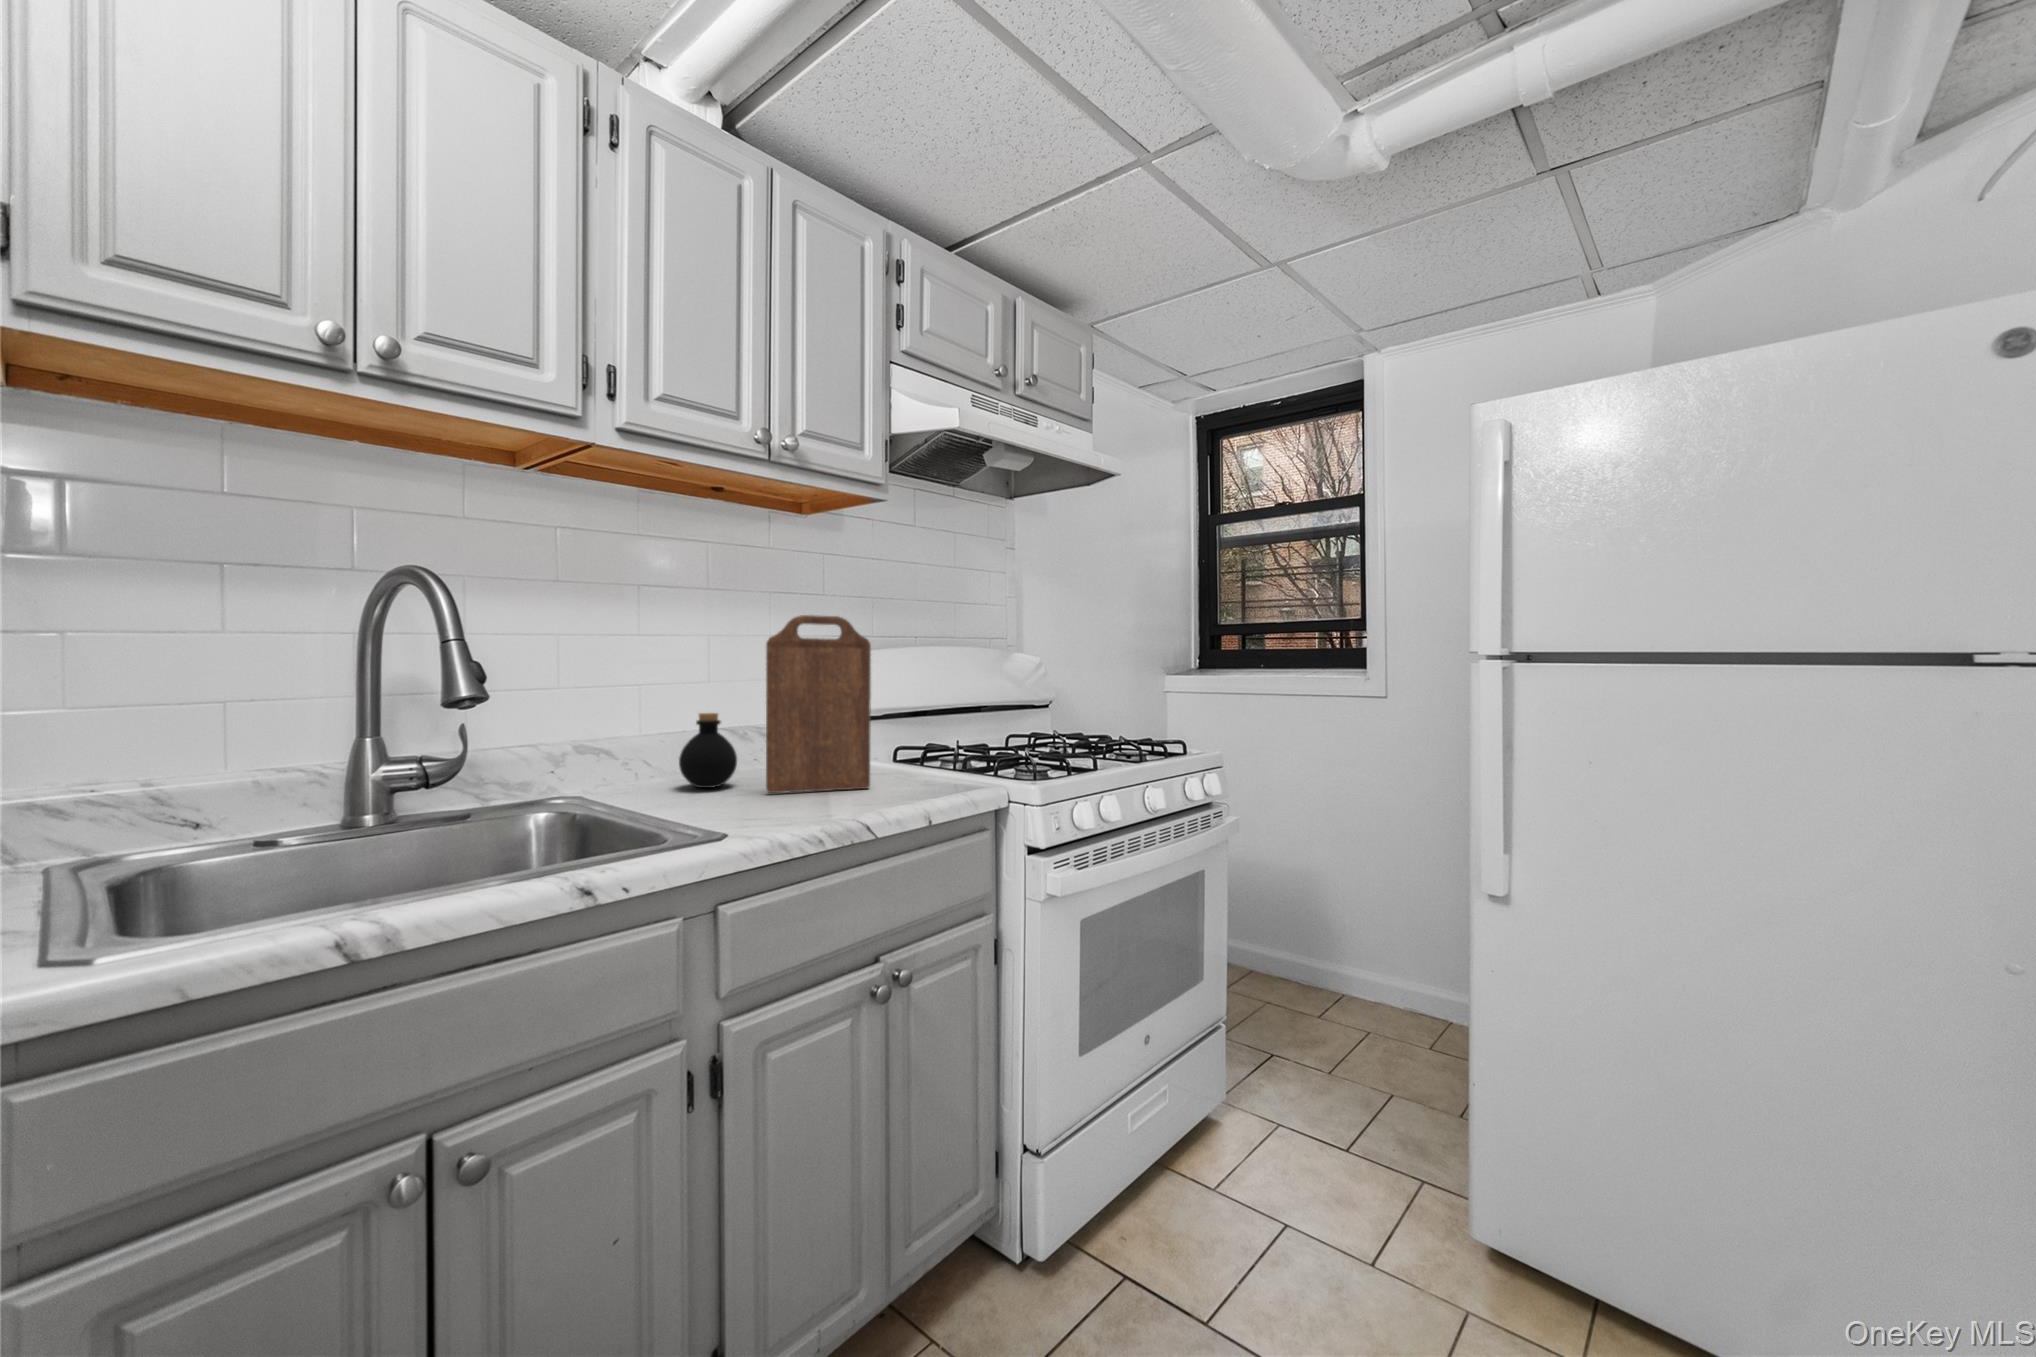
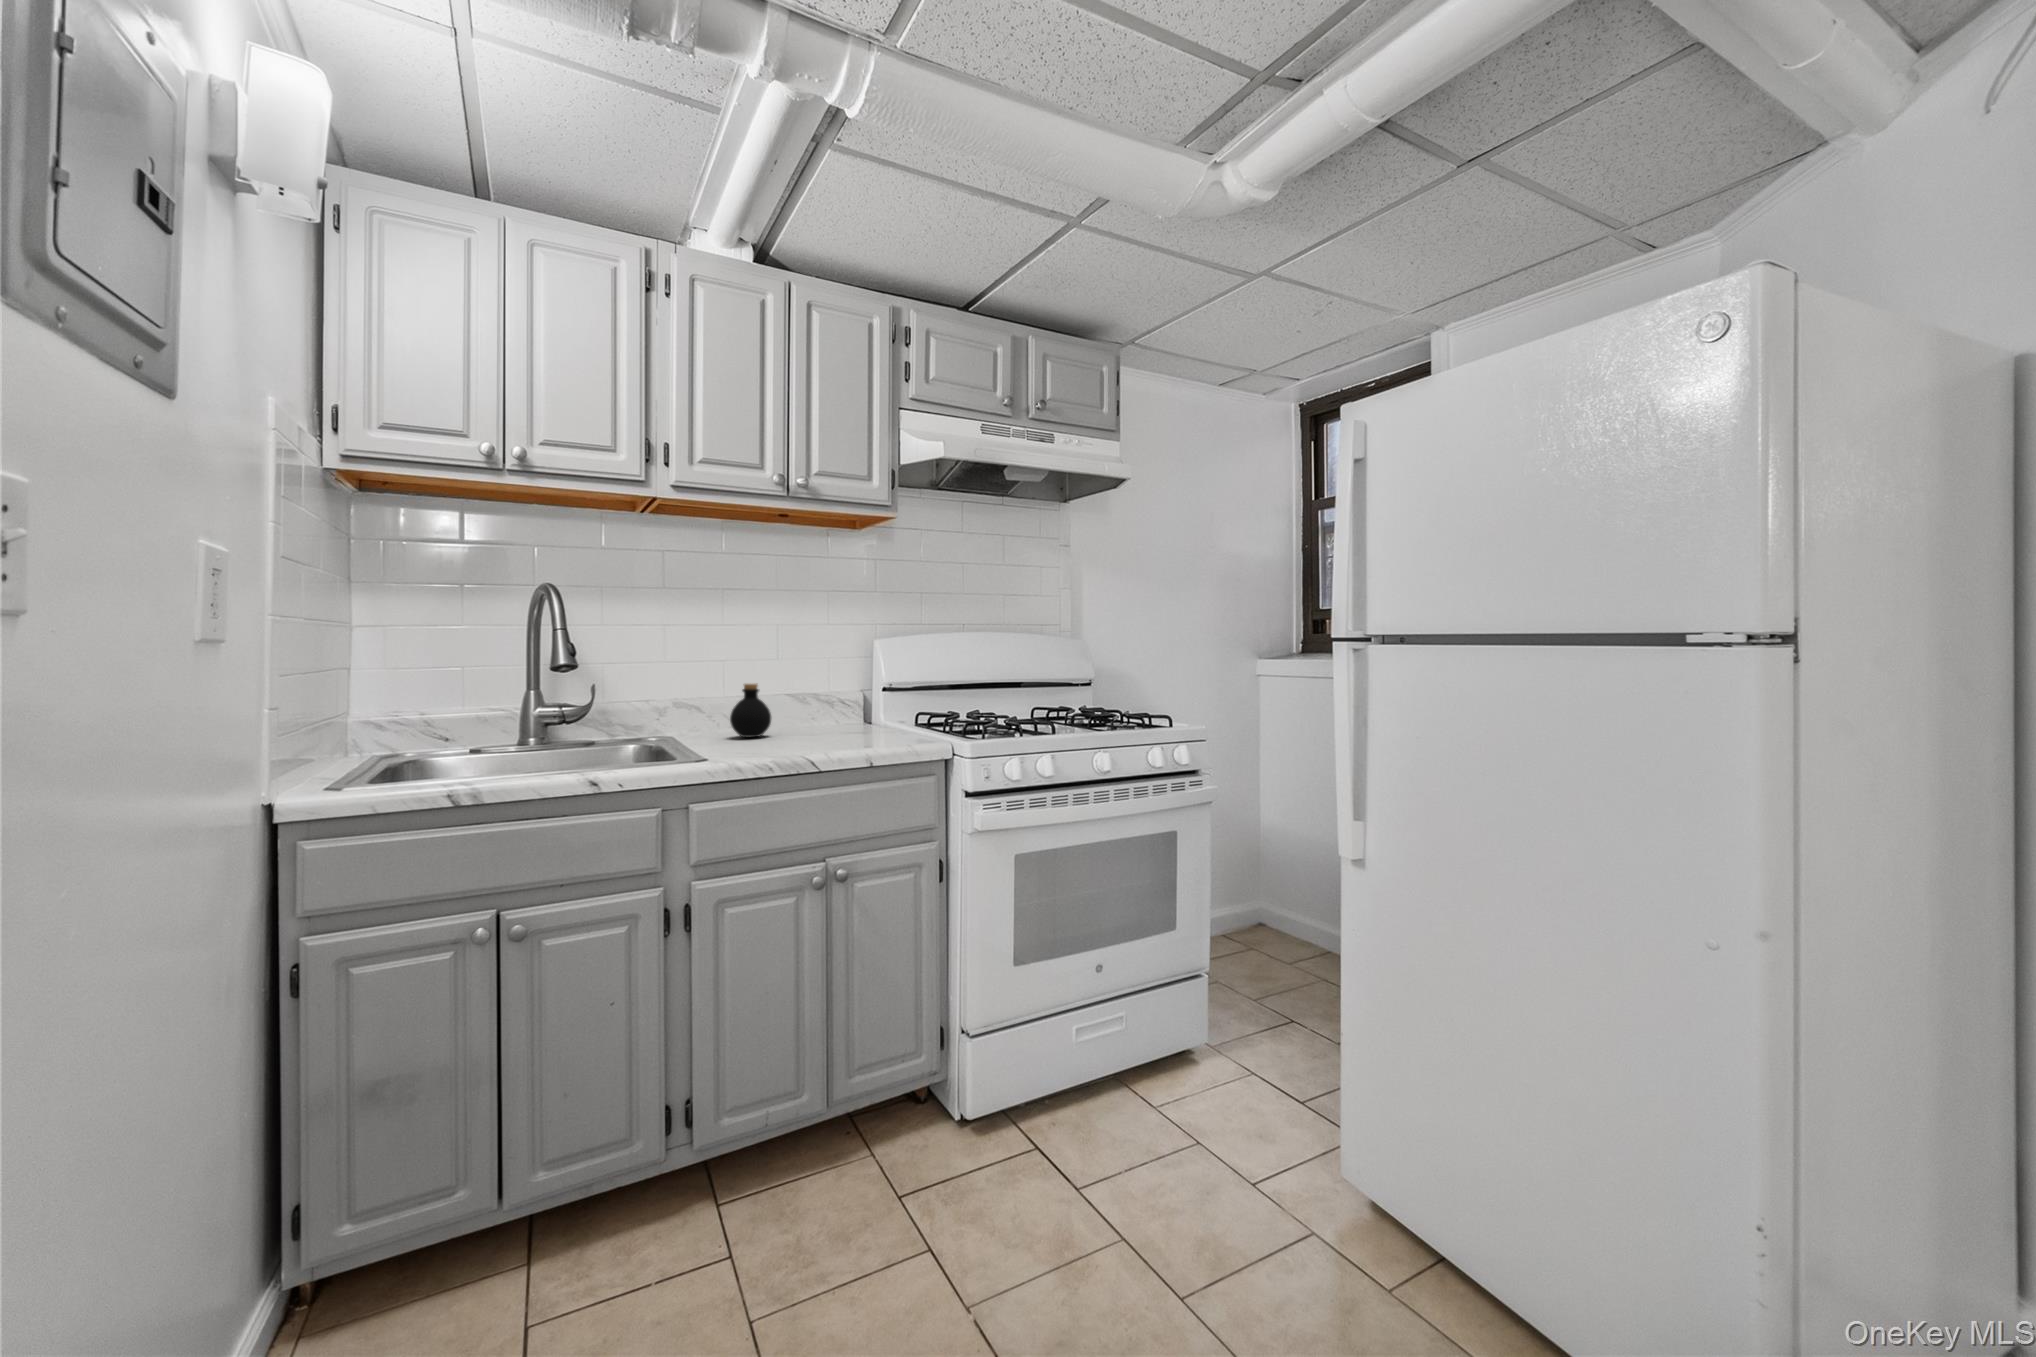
cutting board: present [766,615,871,793] -> none [778,611,855,741]

